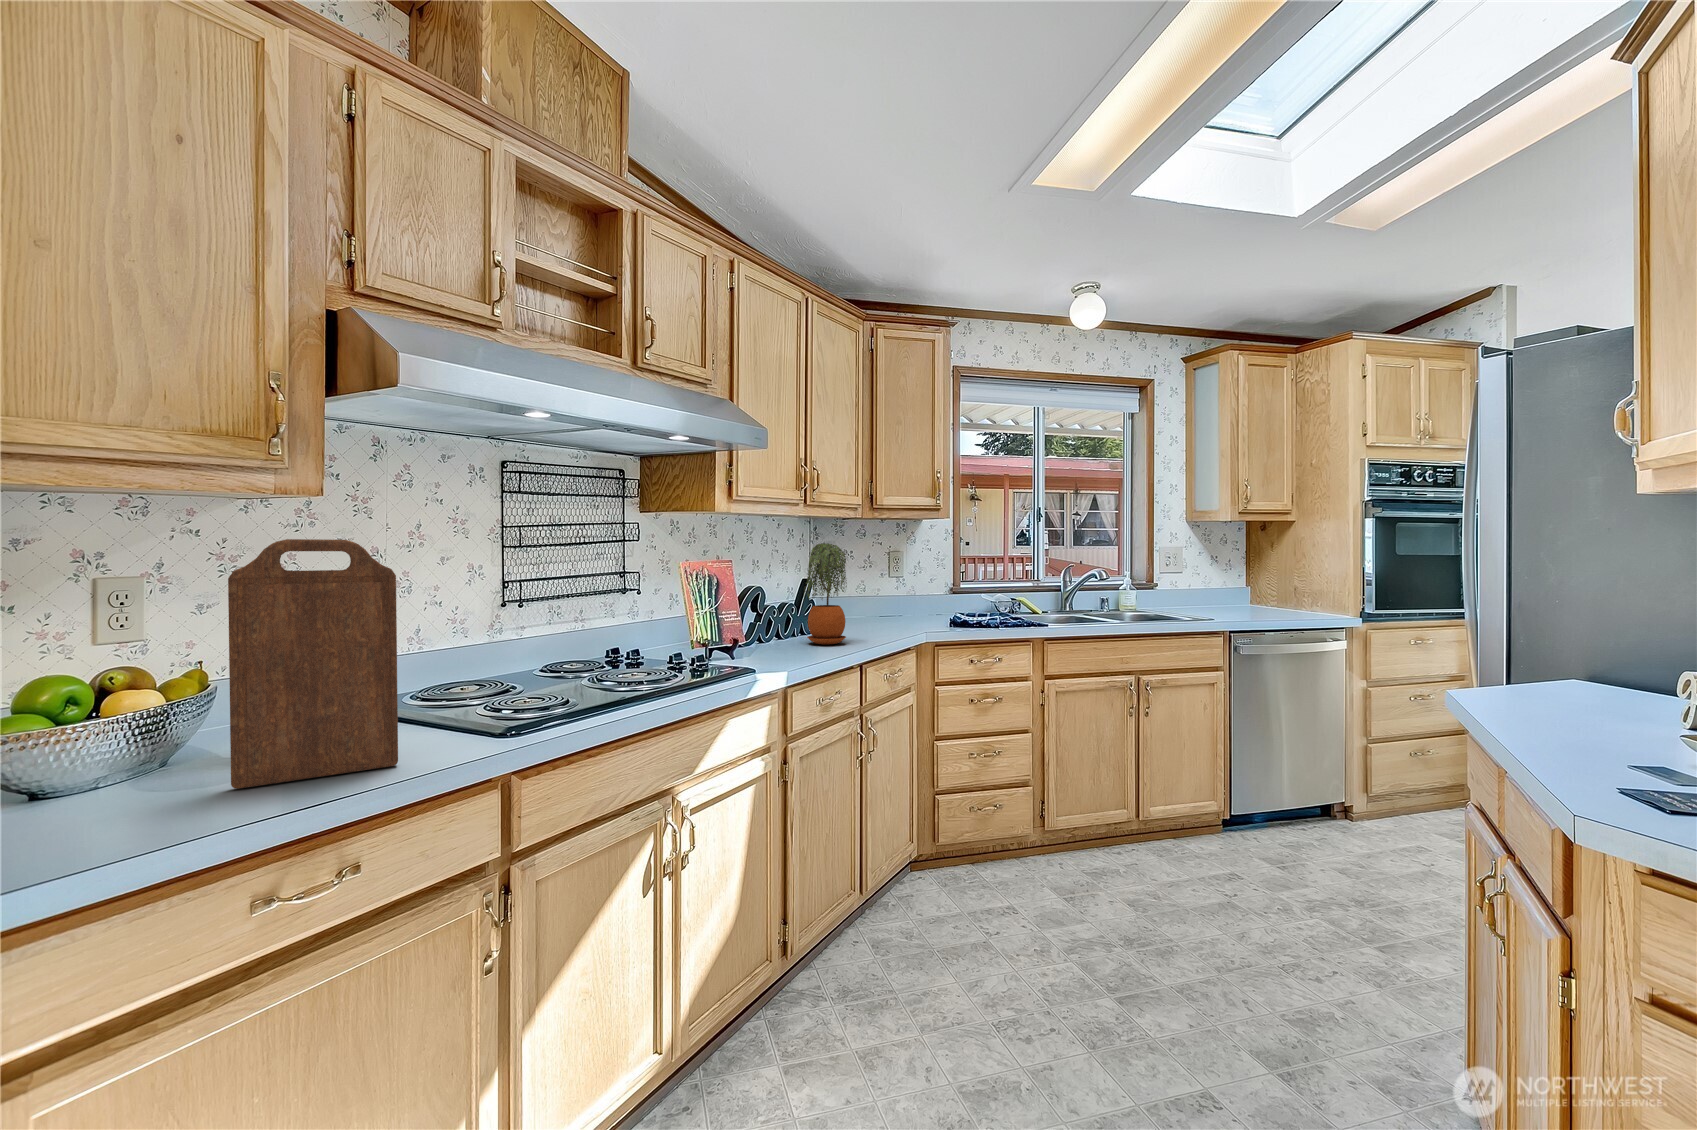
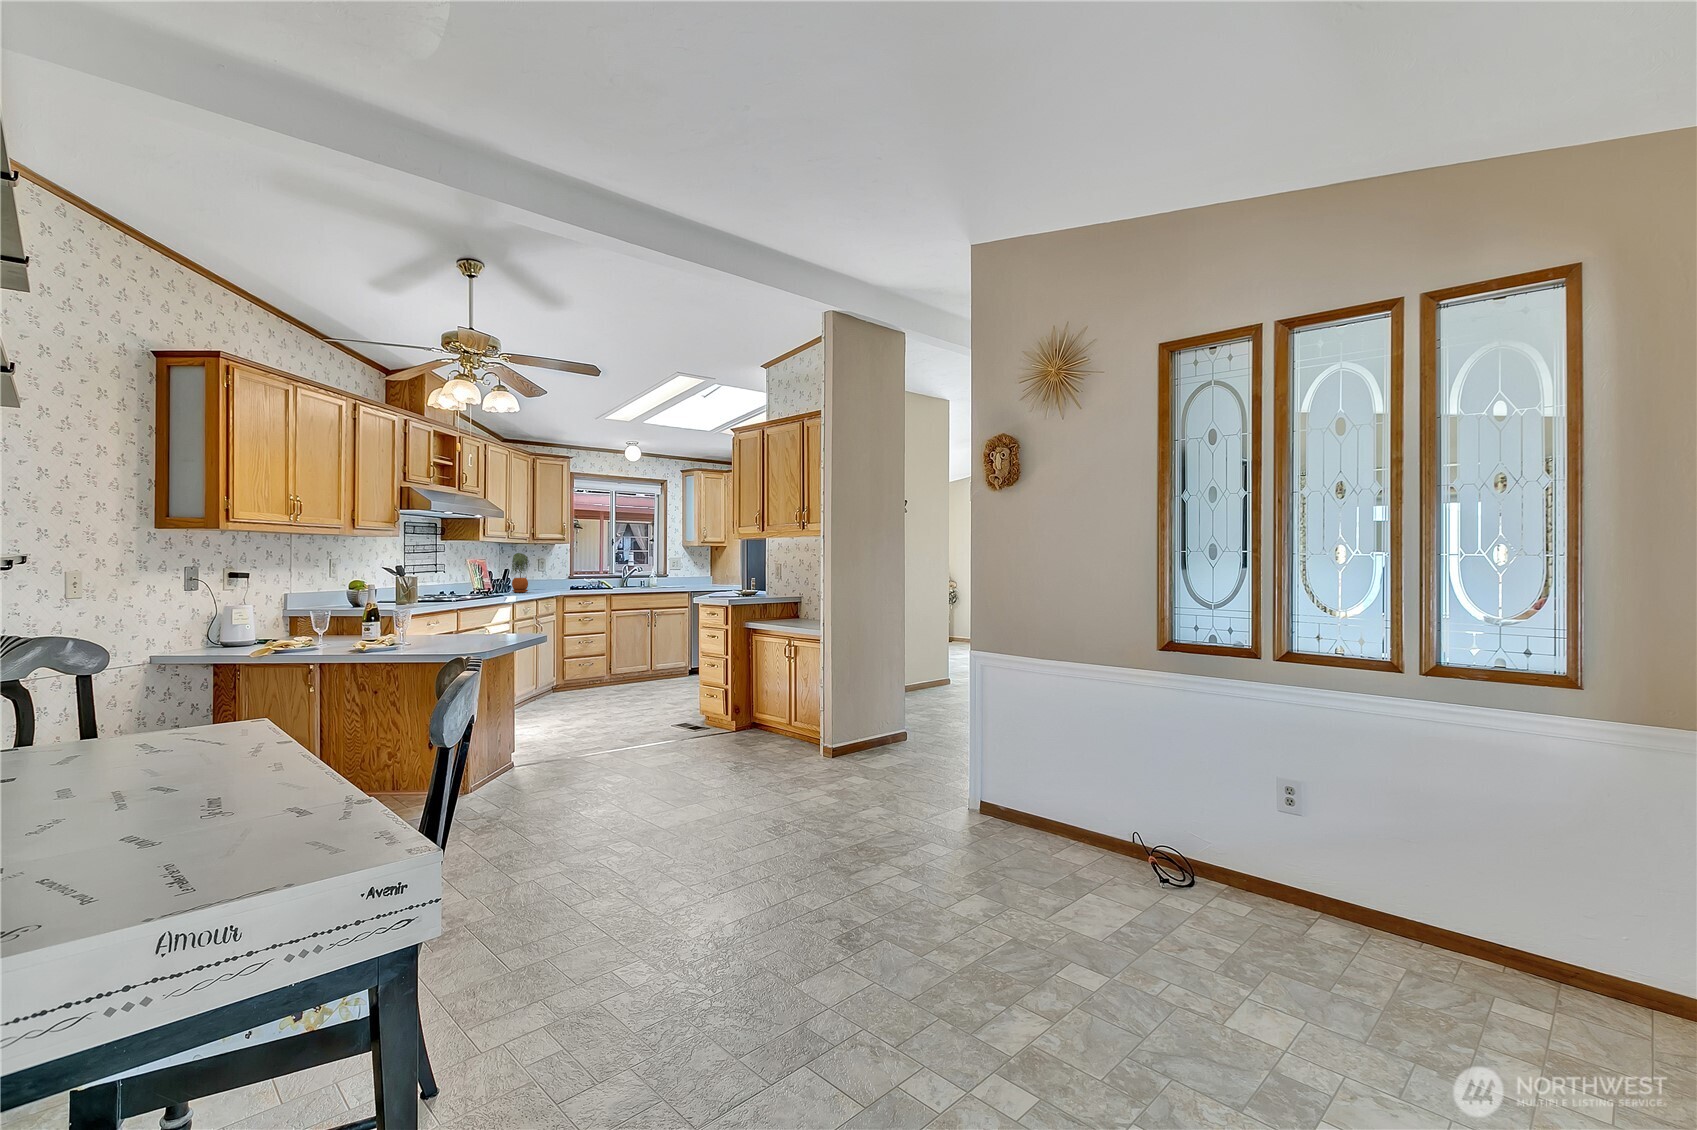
cutting board: present [228,539,398,789] -> none [411,549,440,603]

